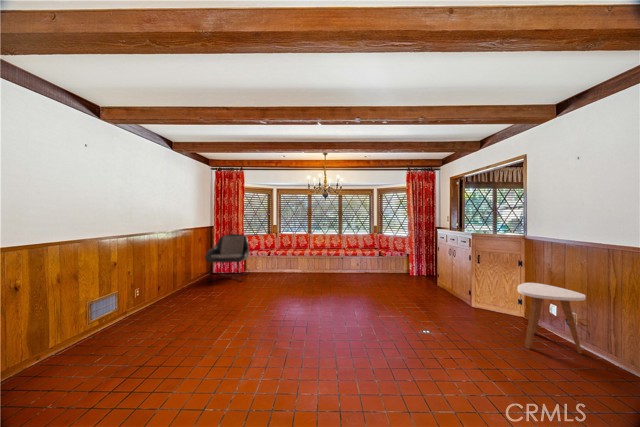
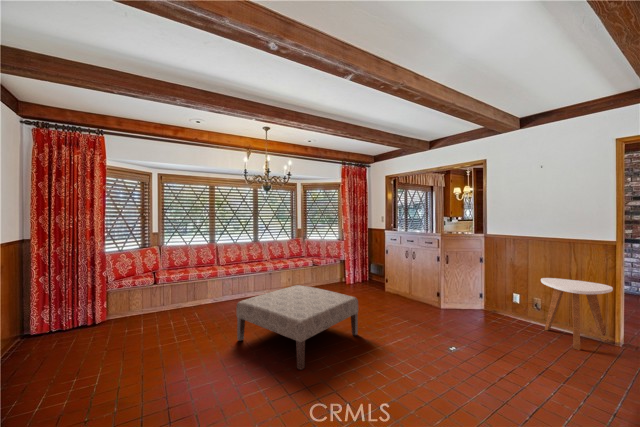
lounge chair: present [205,234,249,282] -> none [22,252,131,361]
ottoman: none [289,265,359,308] -> present [236,285,358,370]

